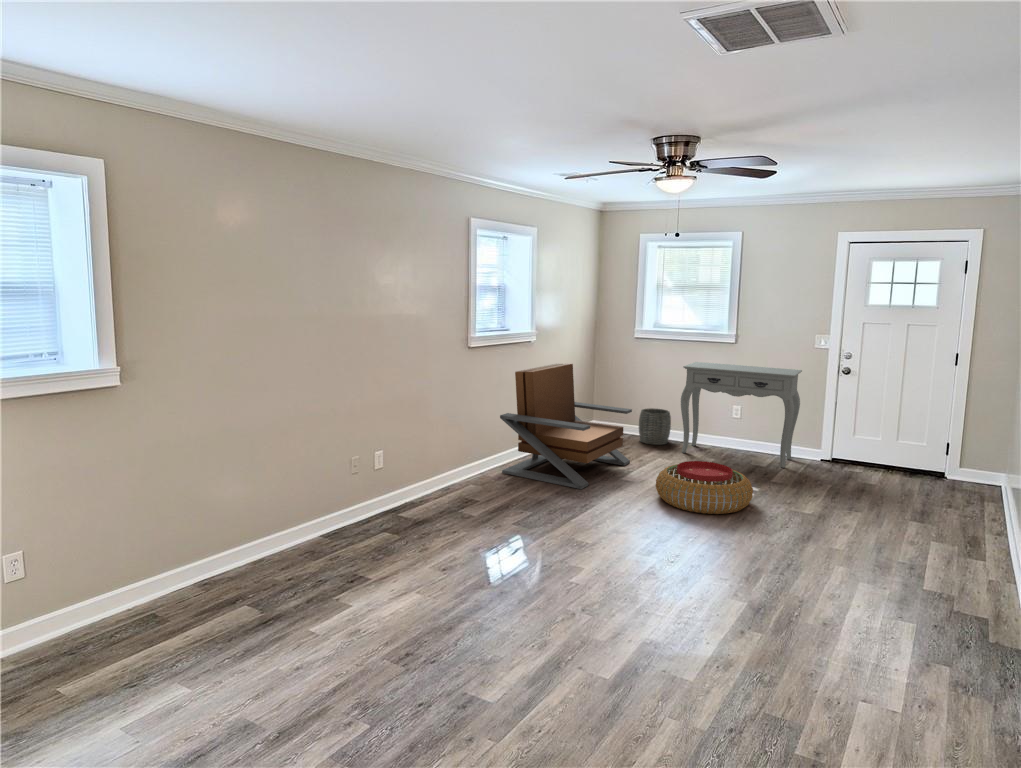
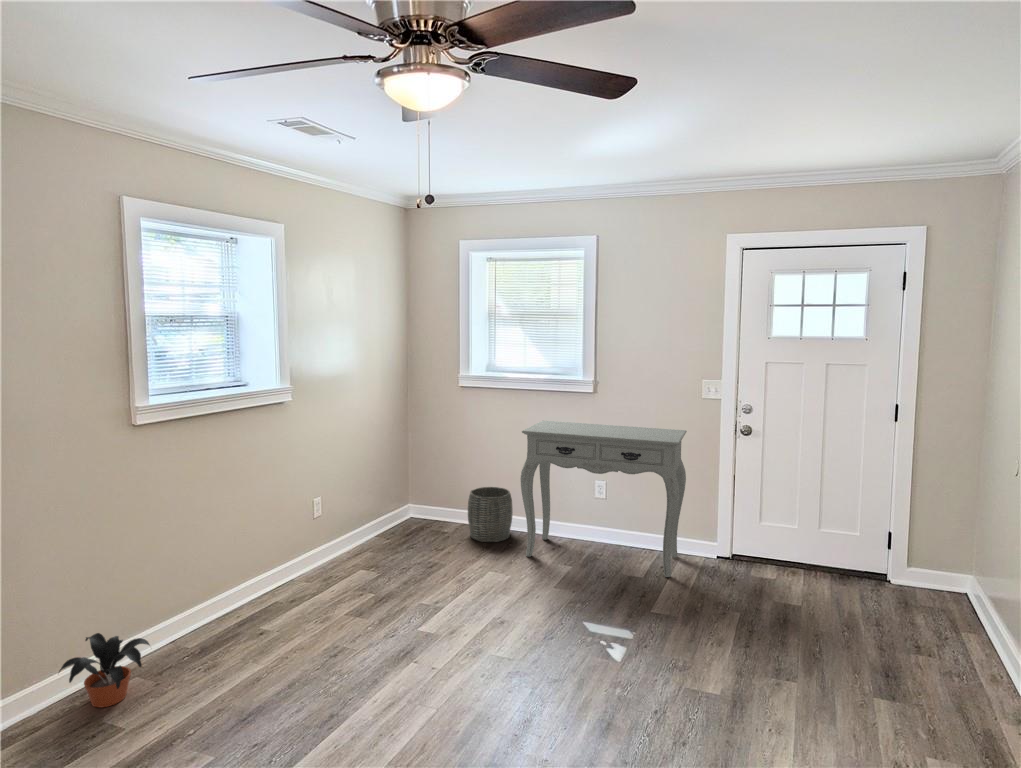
lounge chair: present [500,364,632,489] -> none [206,436,443,668]
potted plant: none [445,457,486,493] -> present [59,633,150,707]
pouf: present [656,461,753,514] -> none [462,603,624,720]

